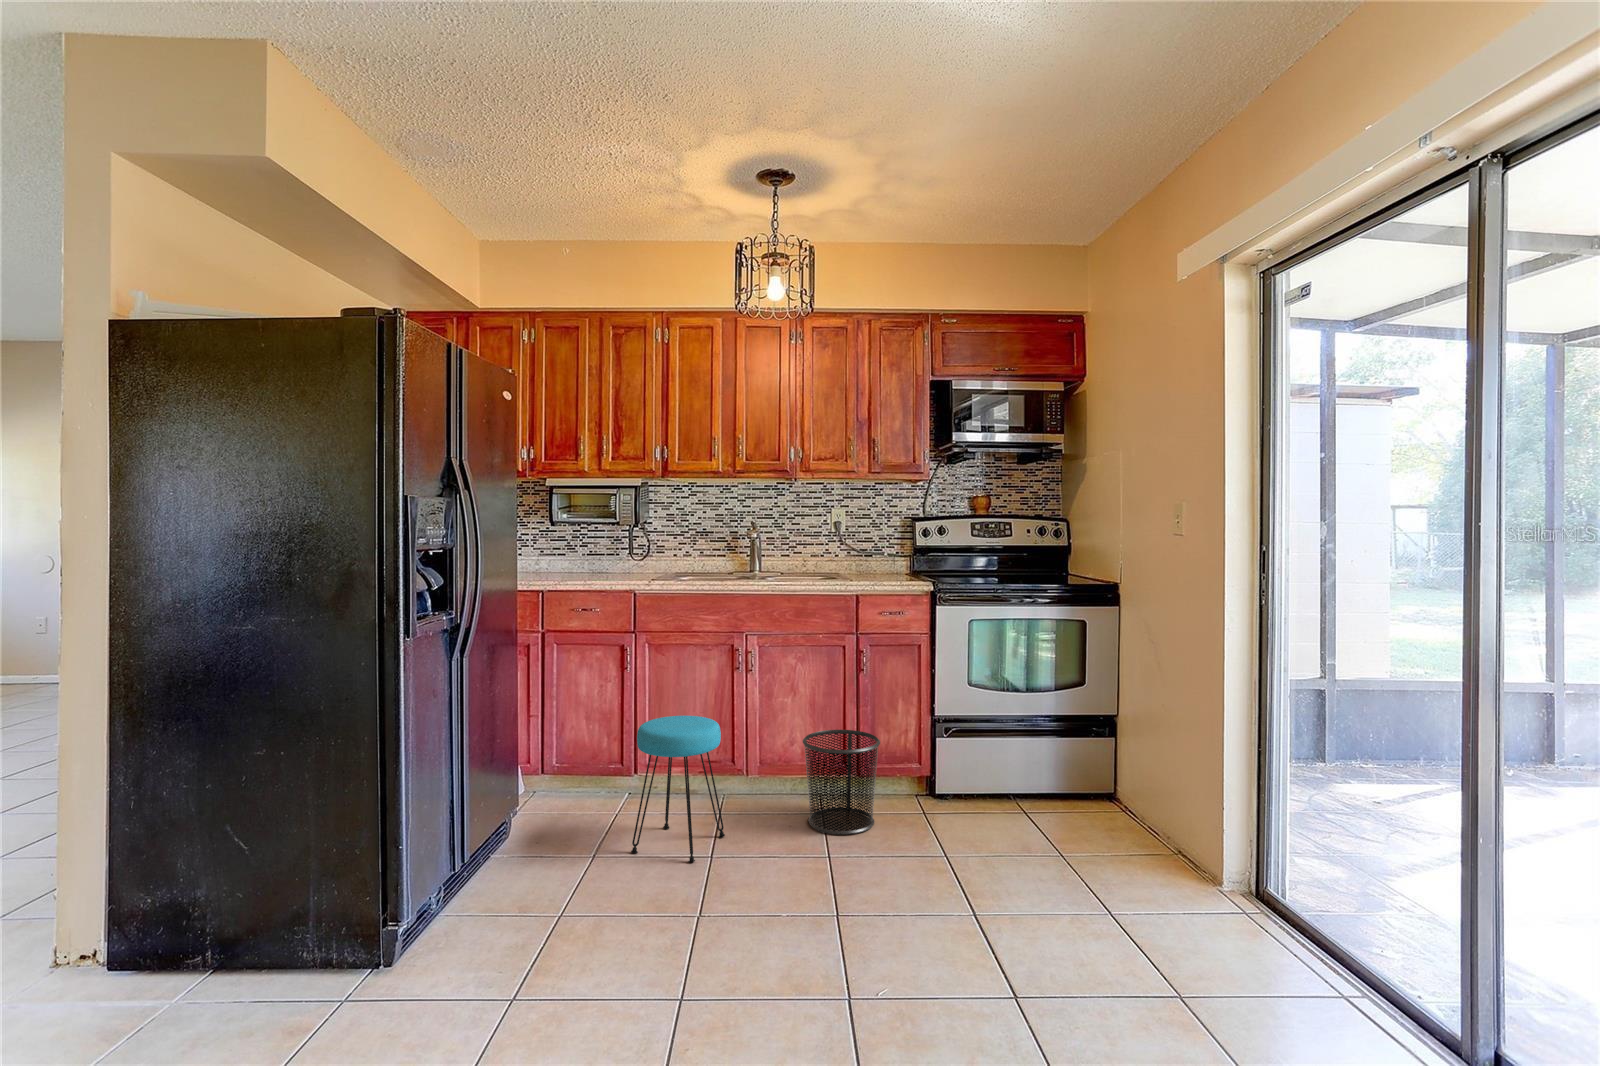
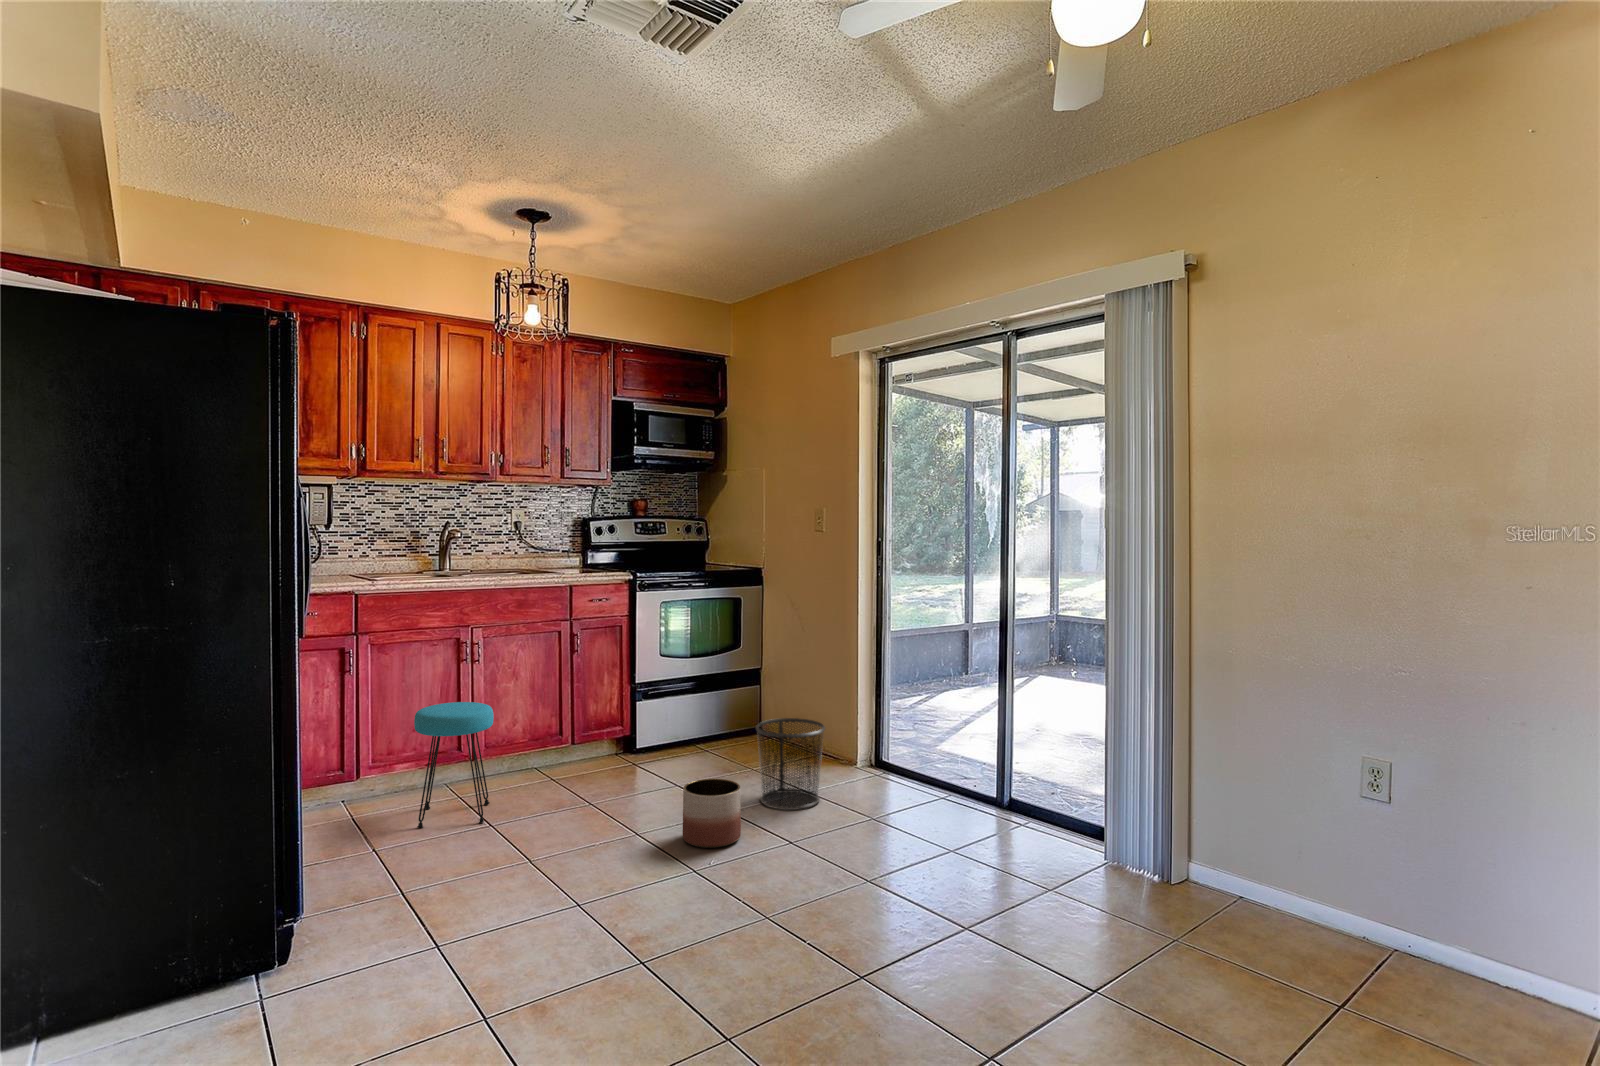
waste bin: present [803,730,880,835] -> present [756,718,825,810]
planter: none [873,879,960,997] -> present [683,779,741,848]

